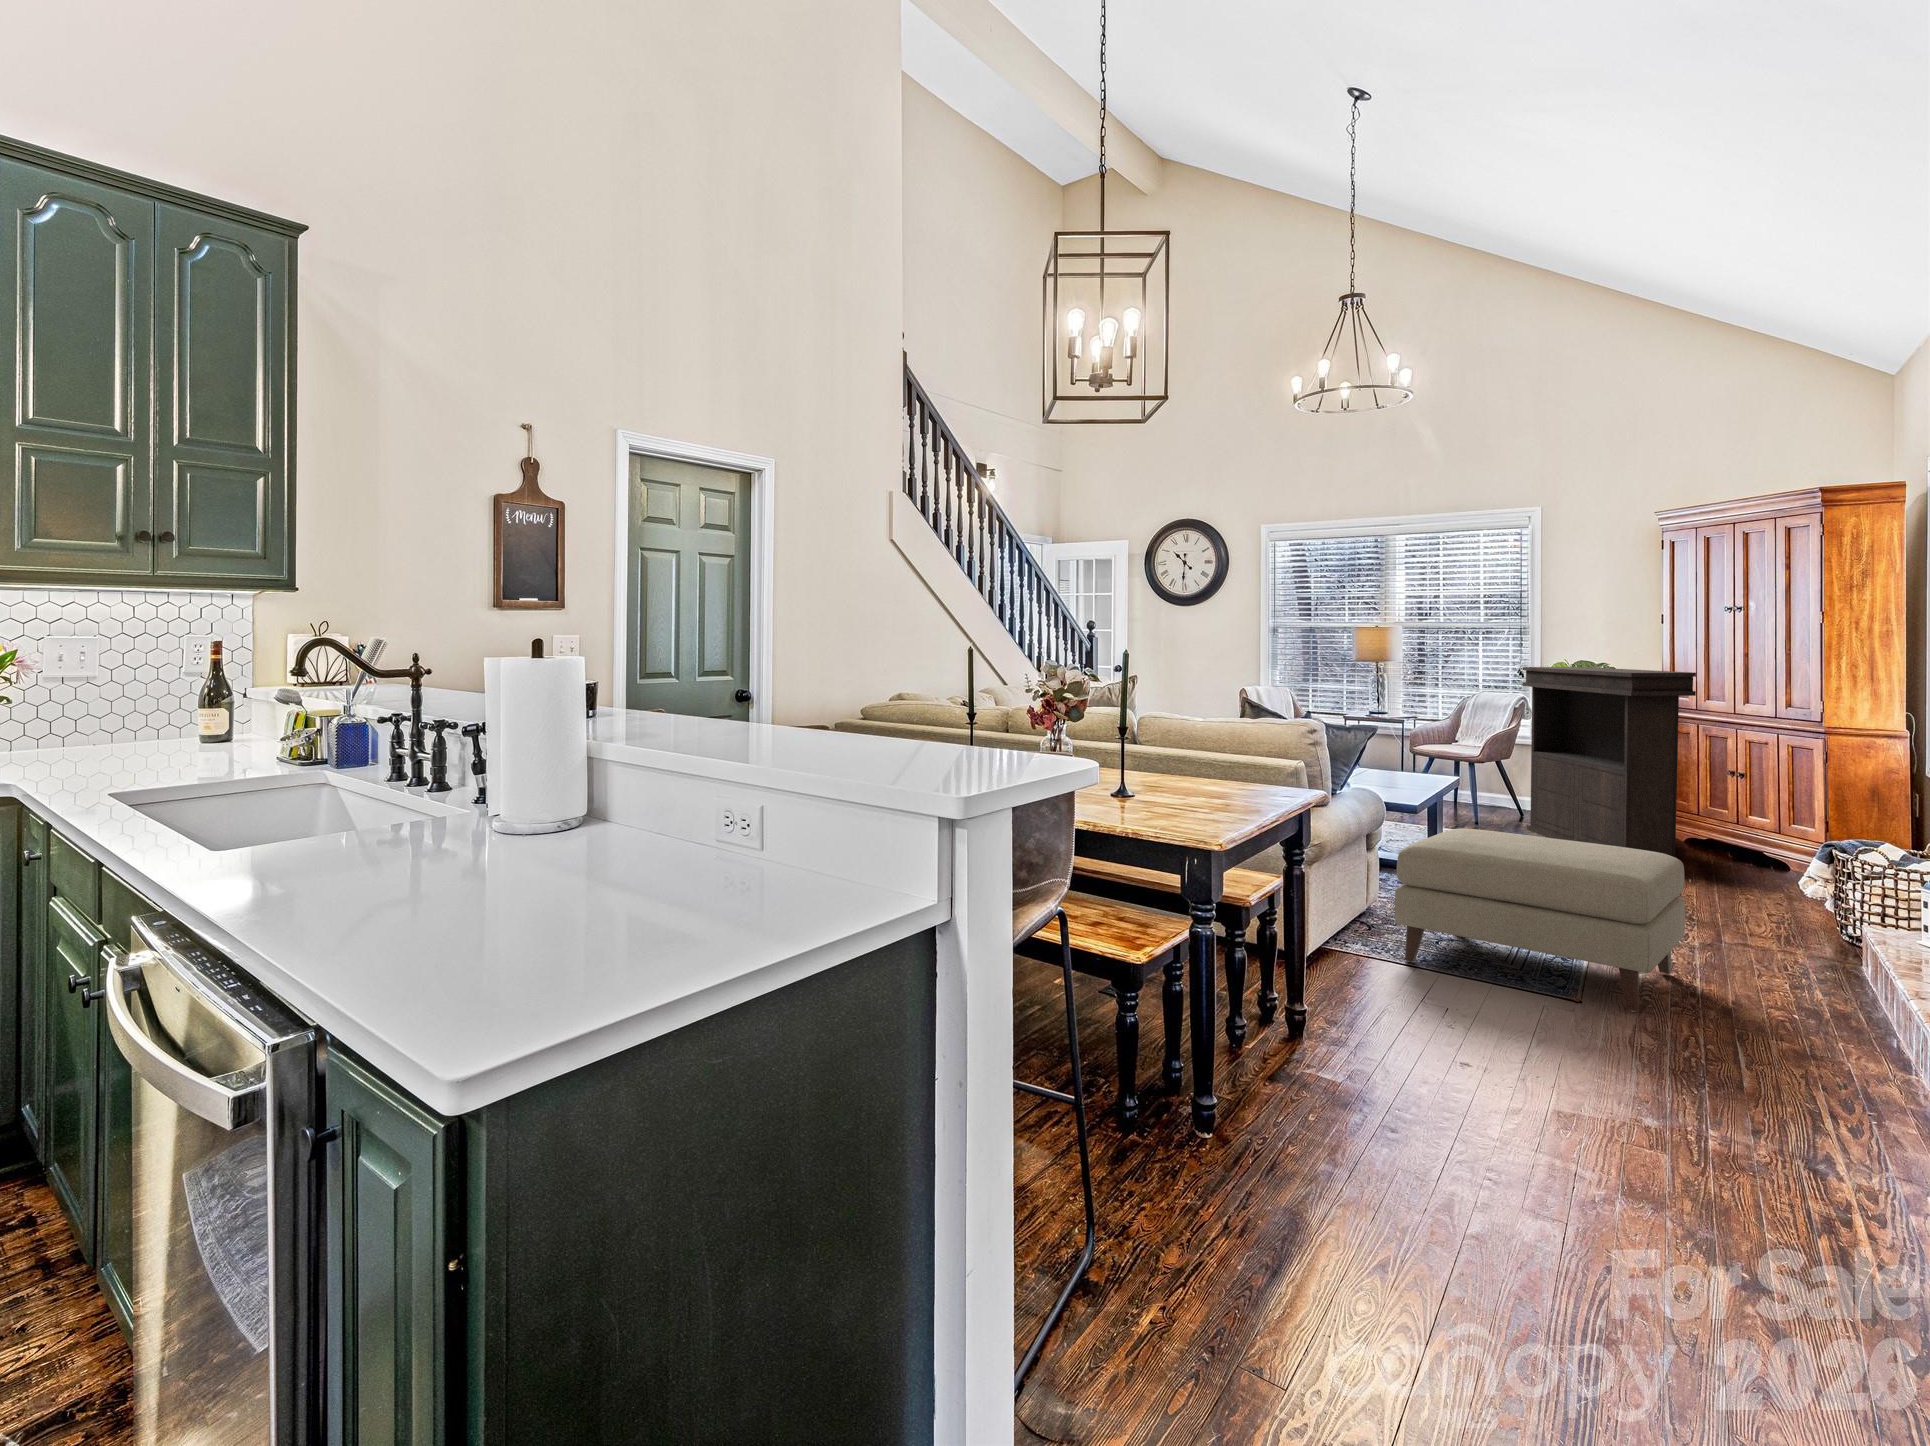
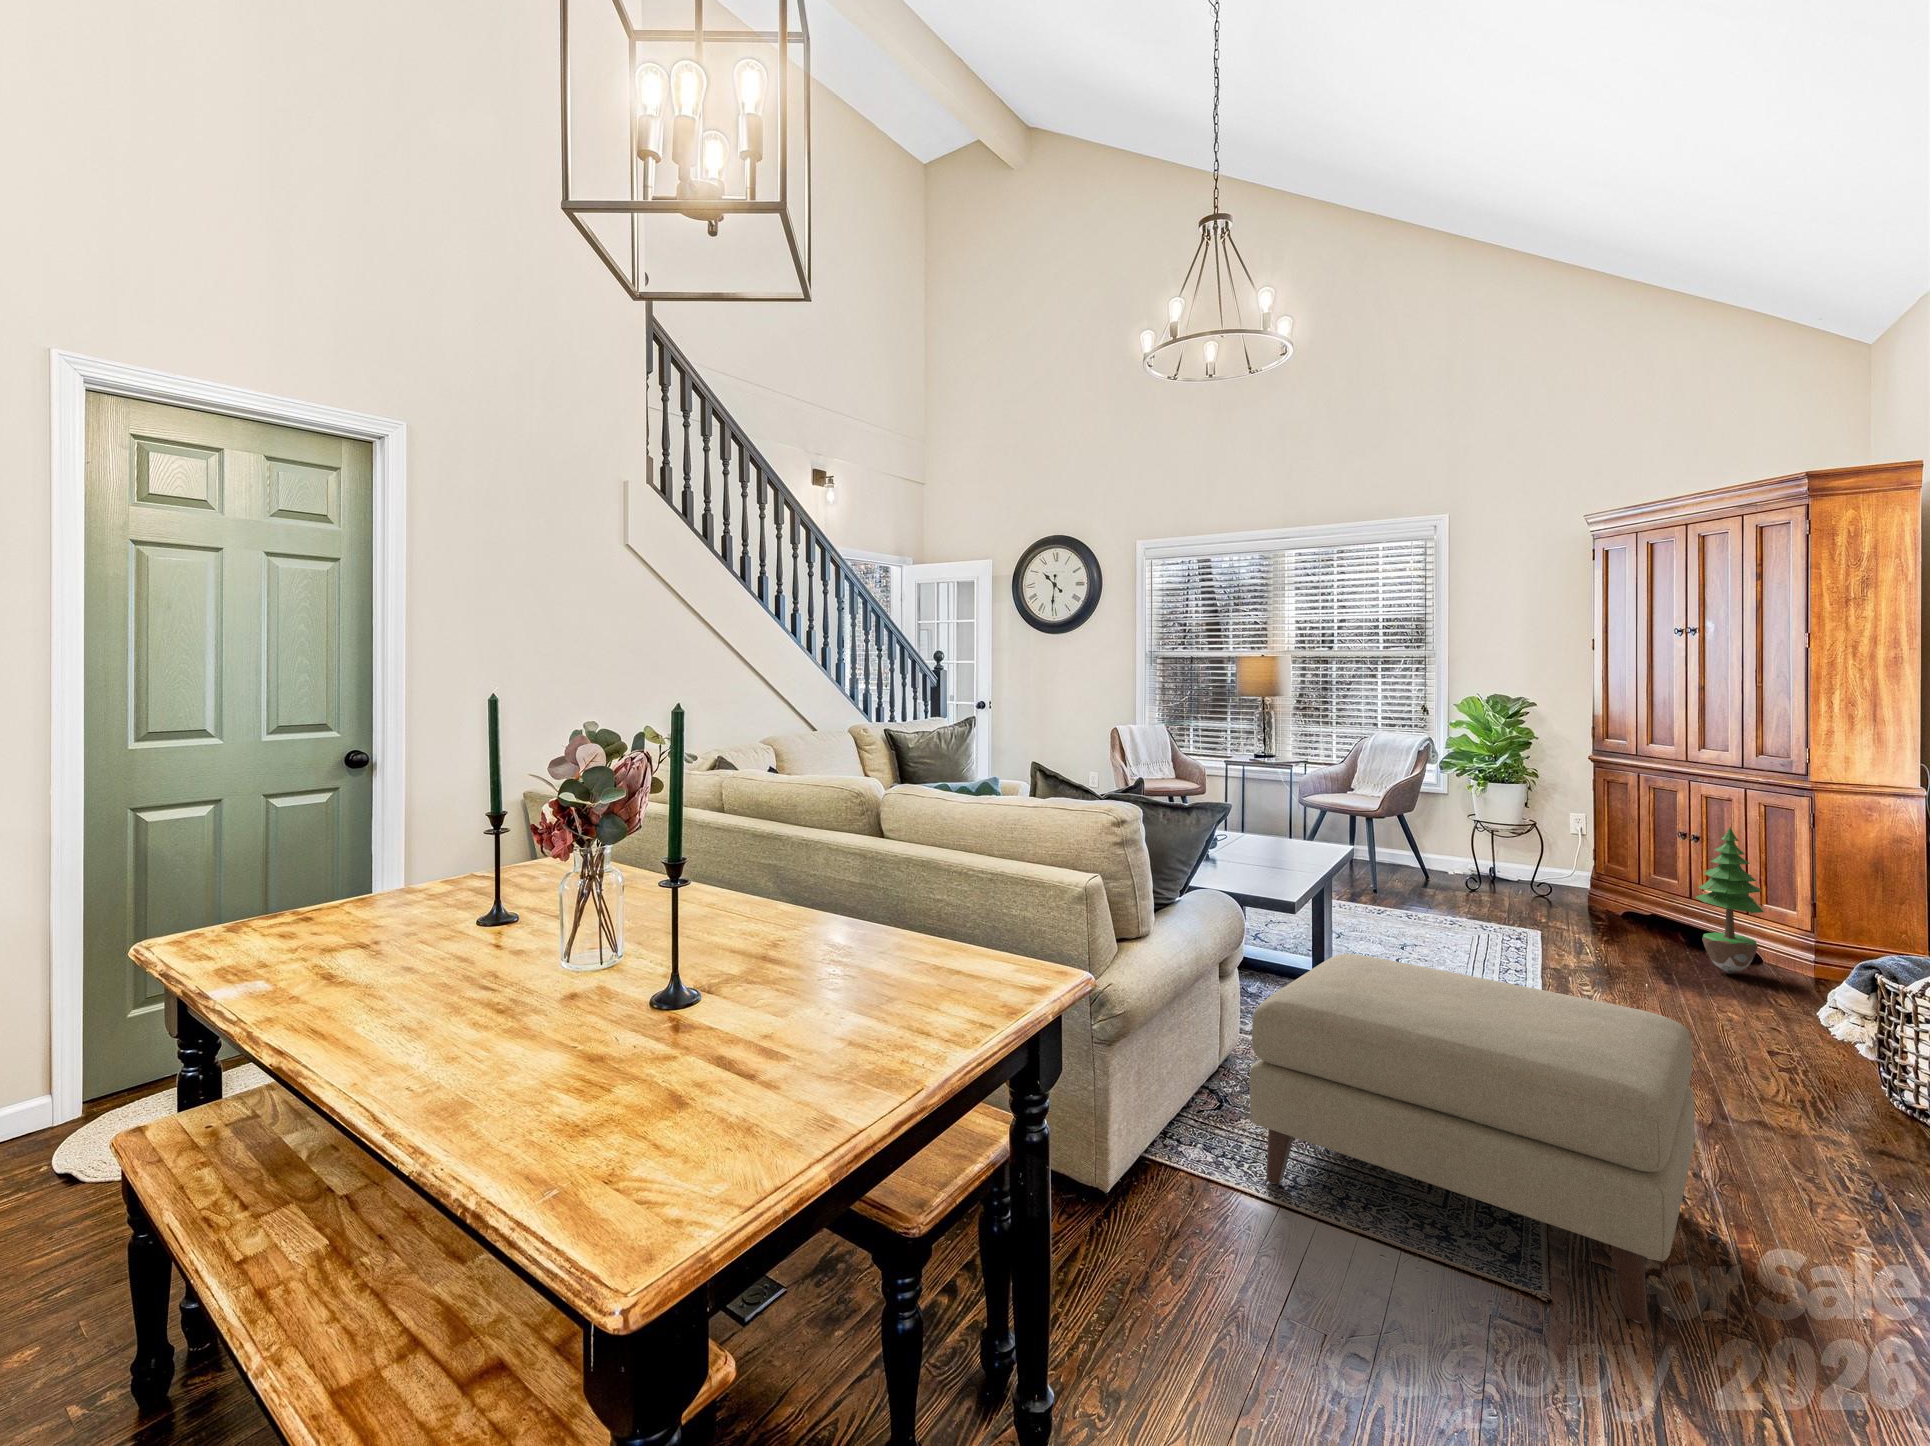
console table: present [1522,667,1696,857] -> none [1428,702,1646,963]
potted tree: none [1732,761,1786,874] -> present [1696,827,1764,974]

